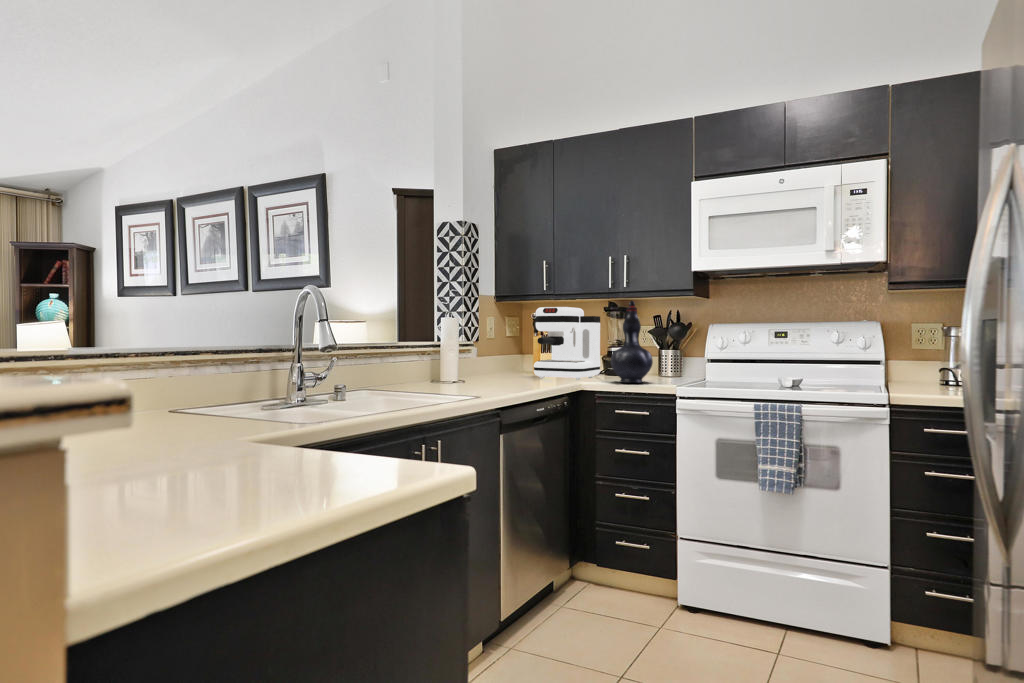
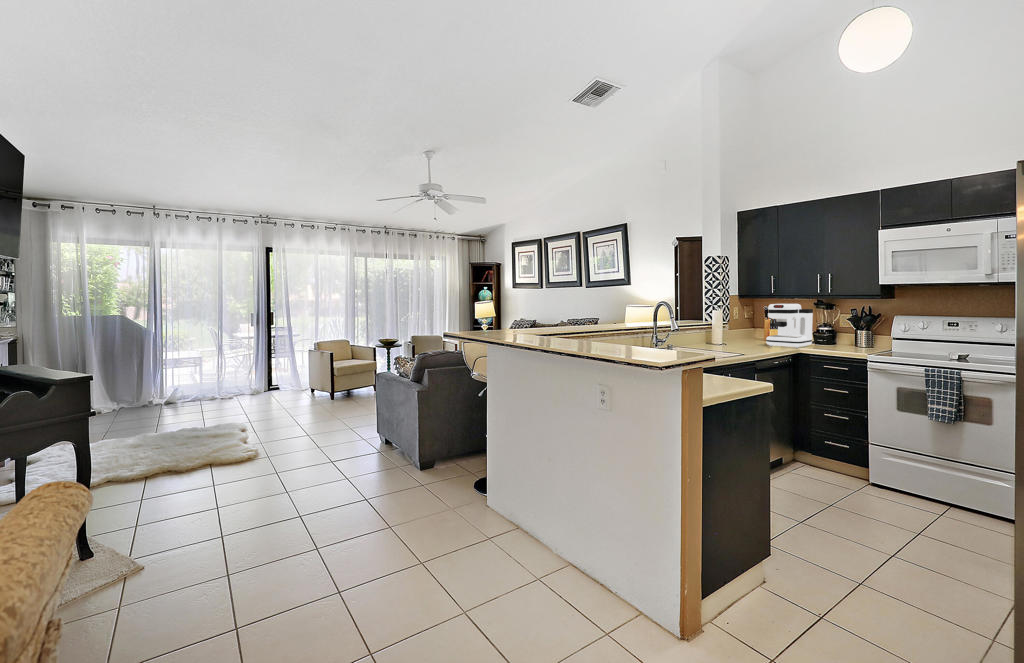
decorative vase: present [611,301,653,383] -> none [821,302,851,352]

